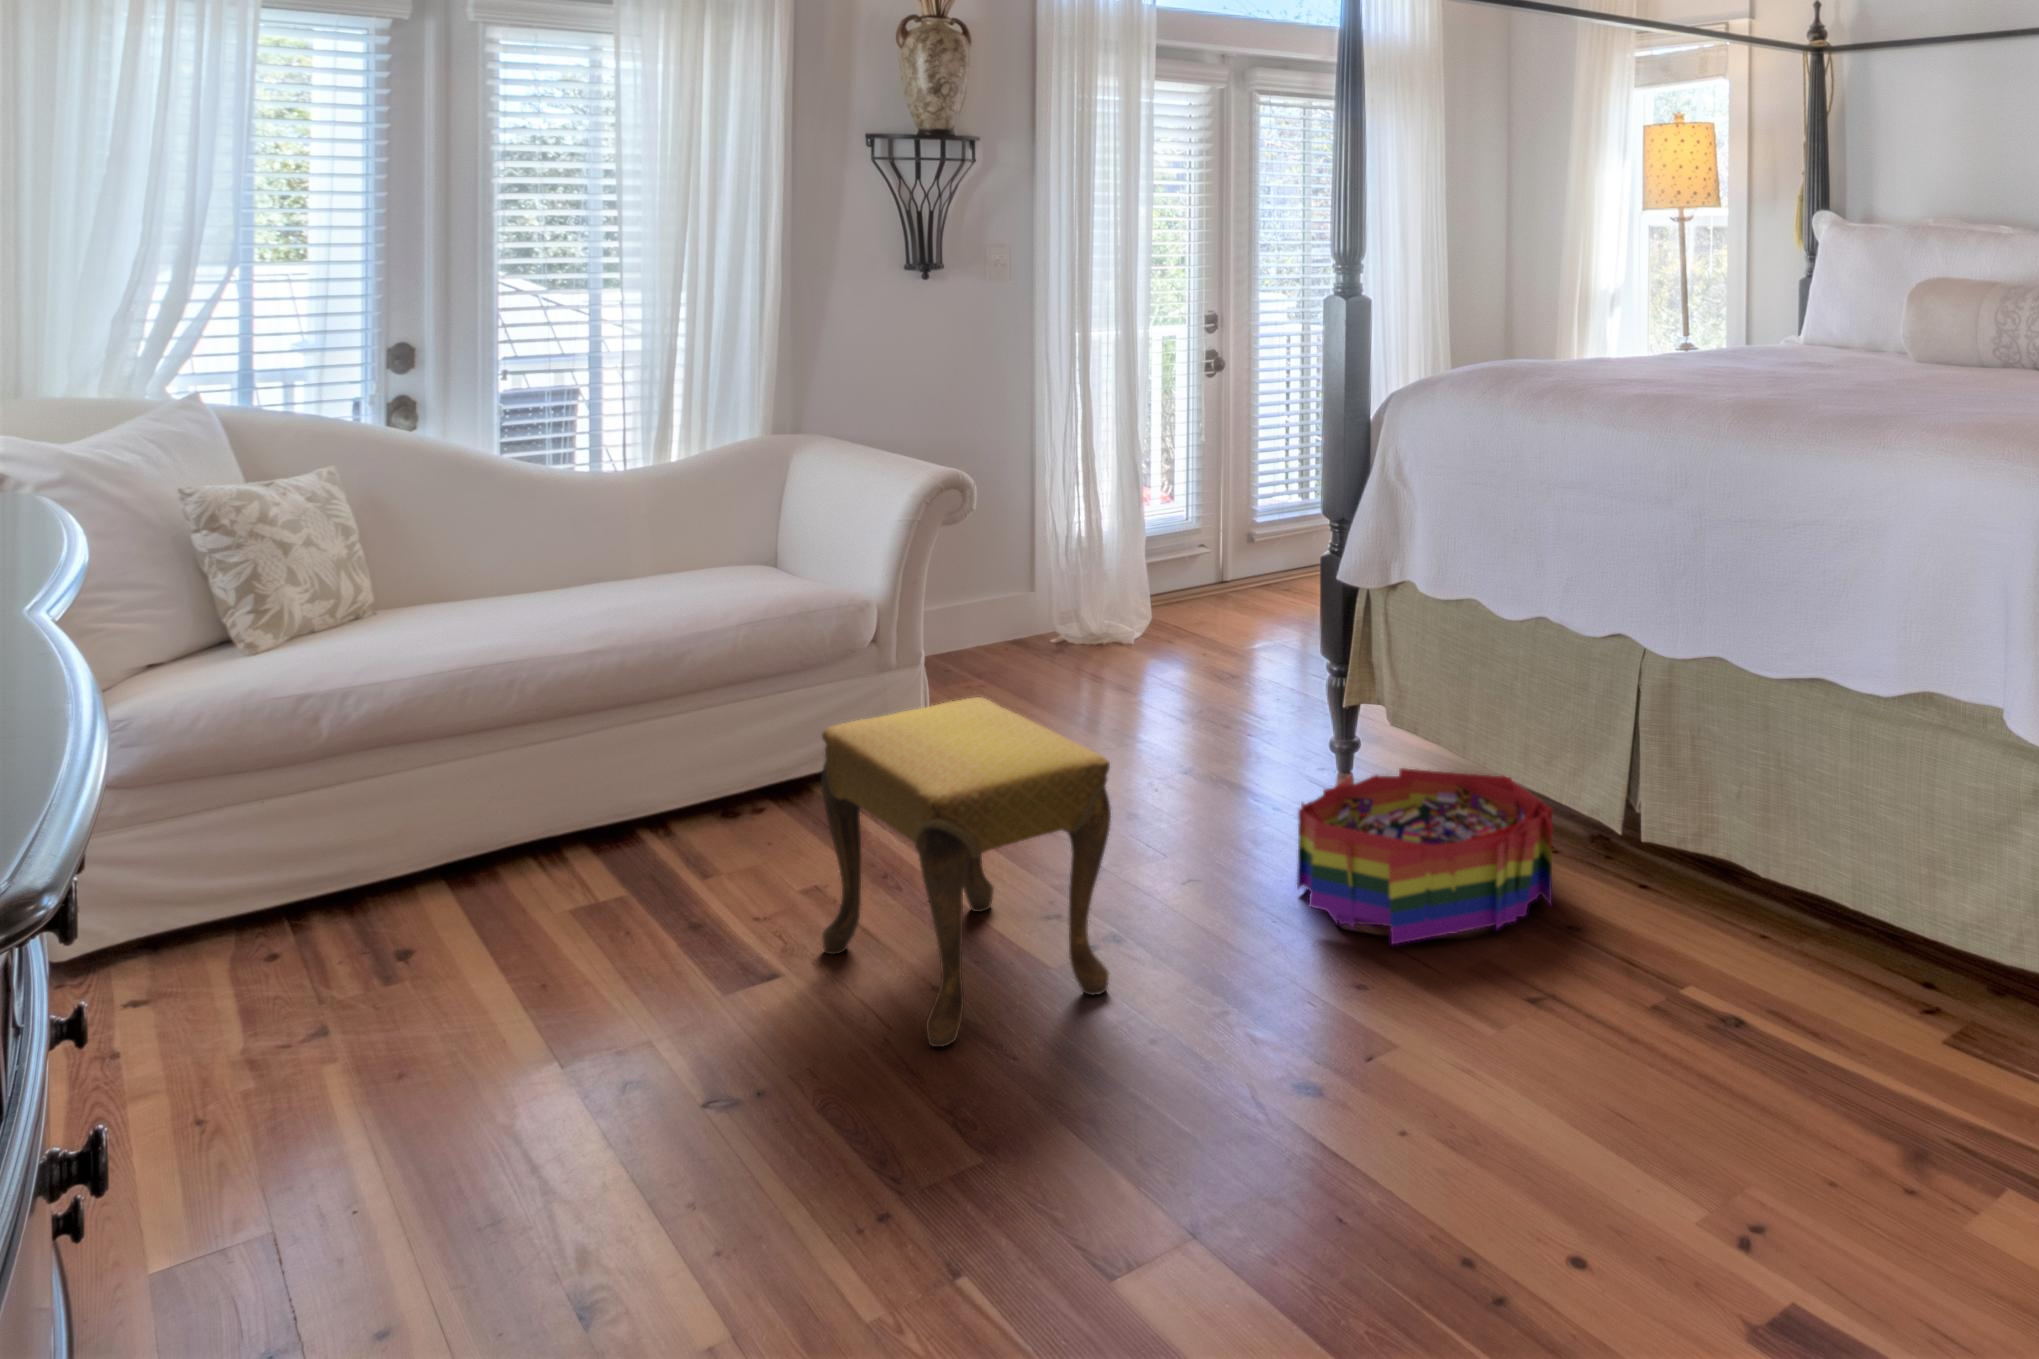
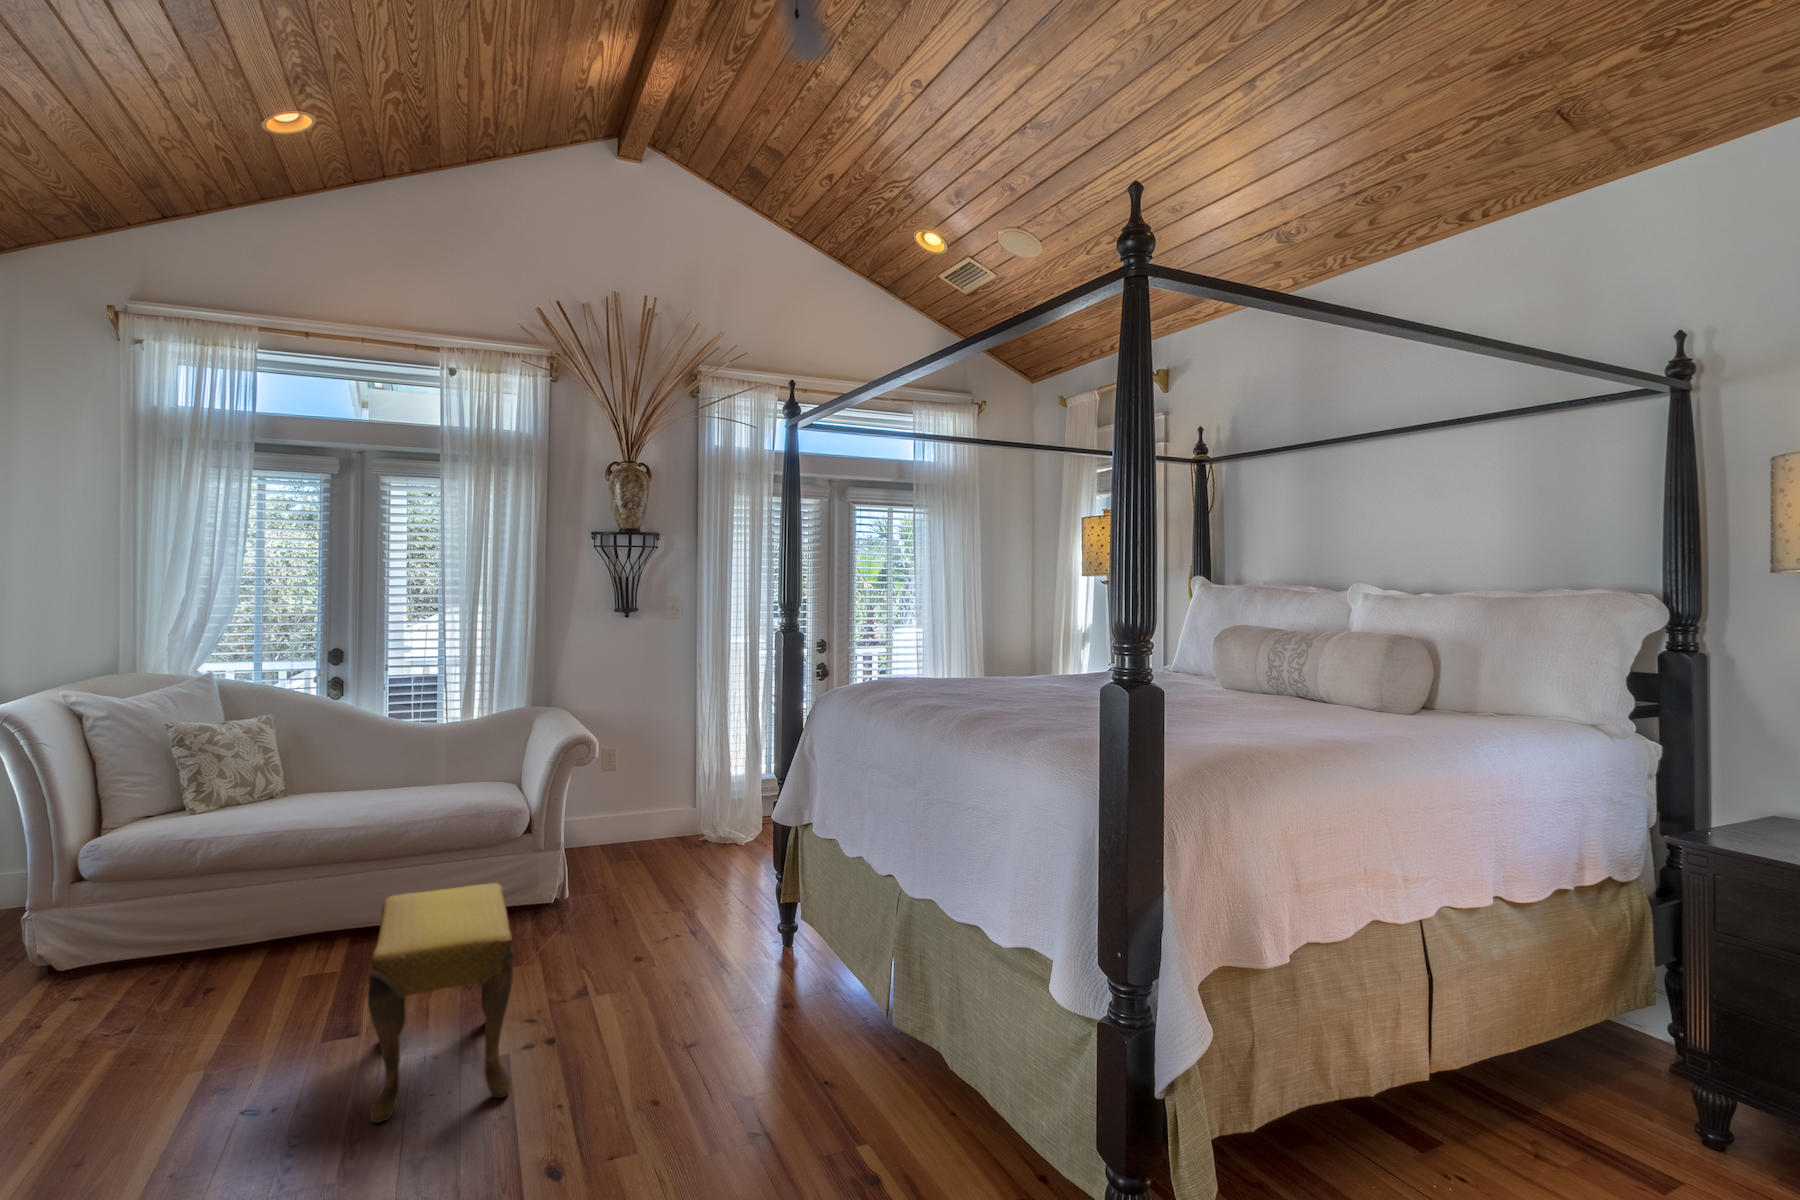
storage bin: present [1297,768,1553,944] -> none [670,955,852,1090]

